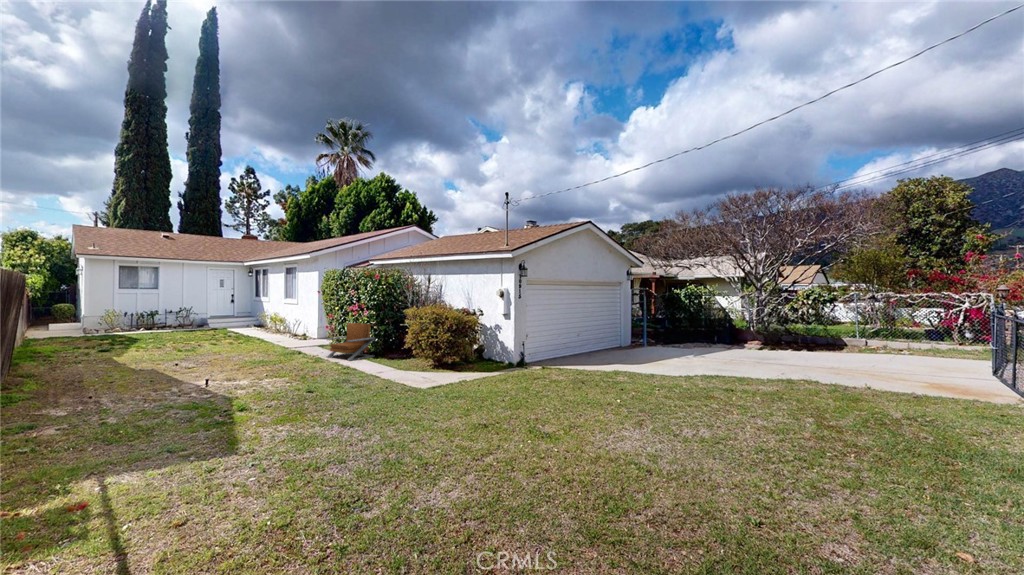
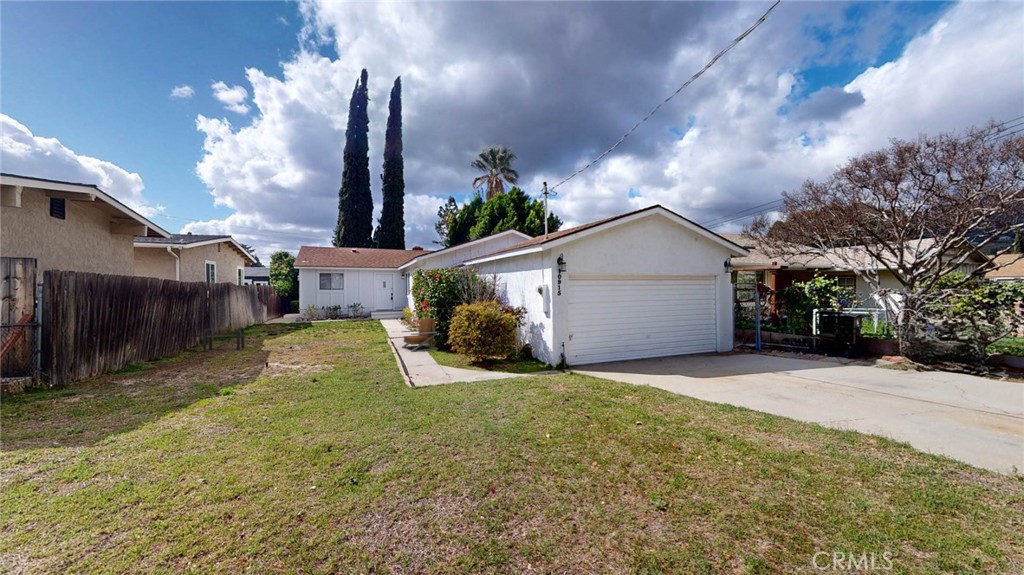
bench: none [11,342,78,381] -> present [203,327,245,352]

